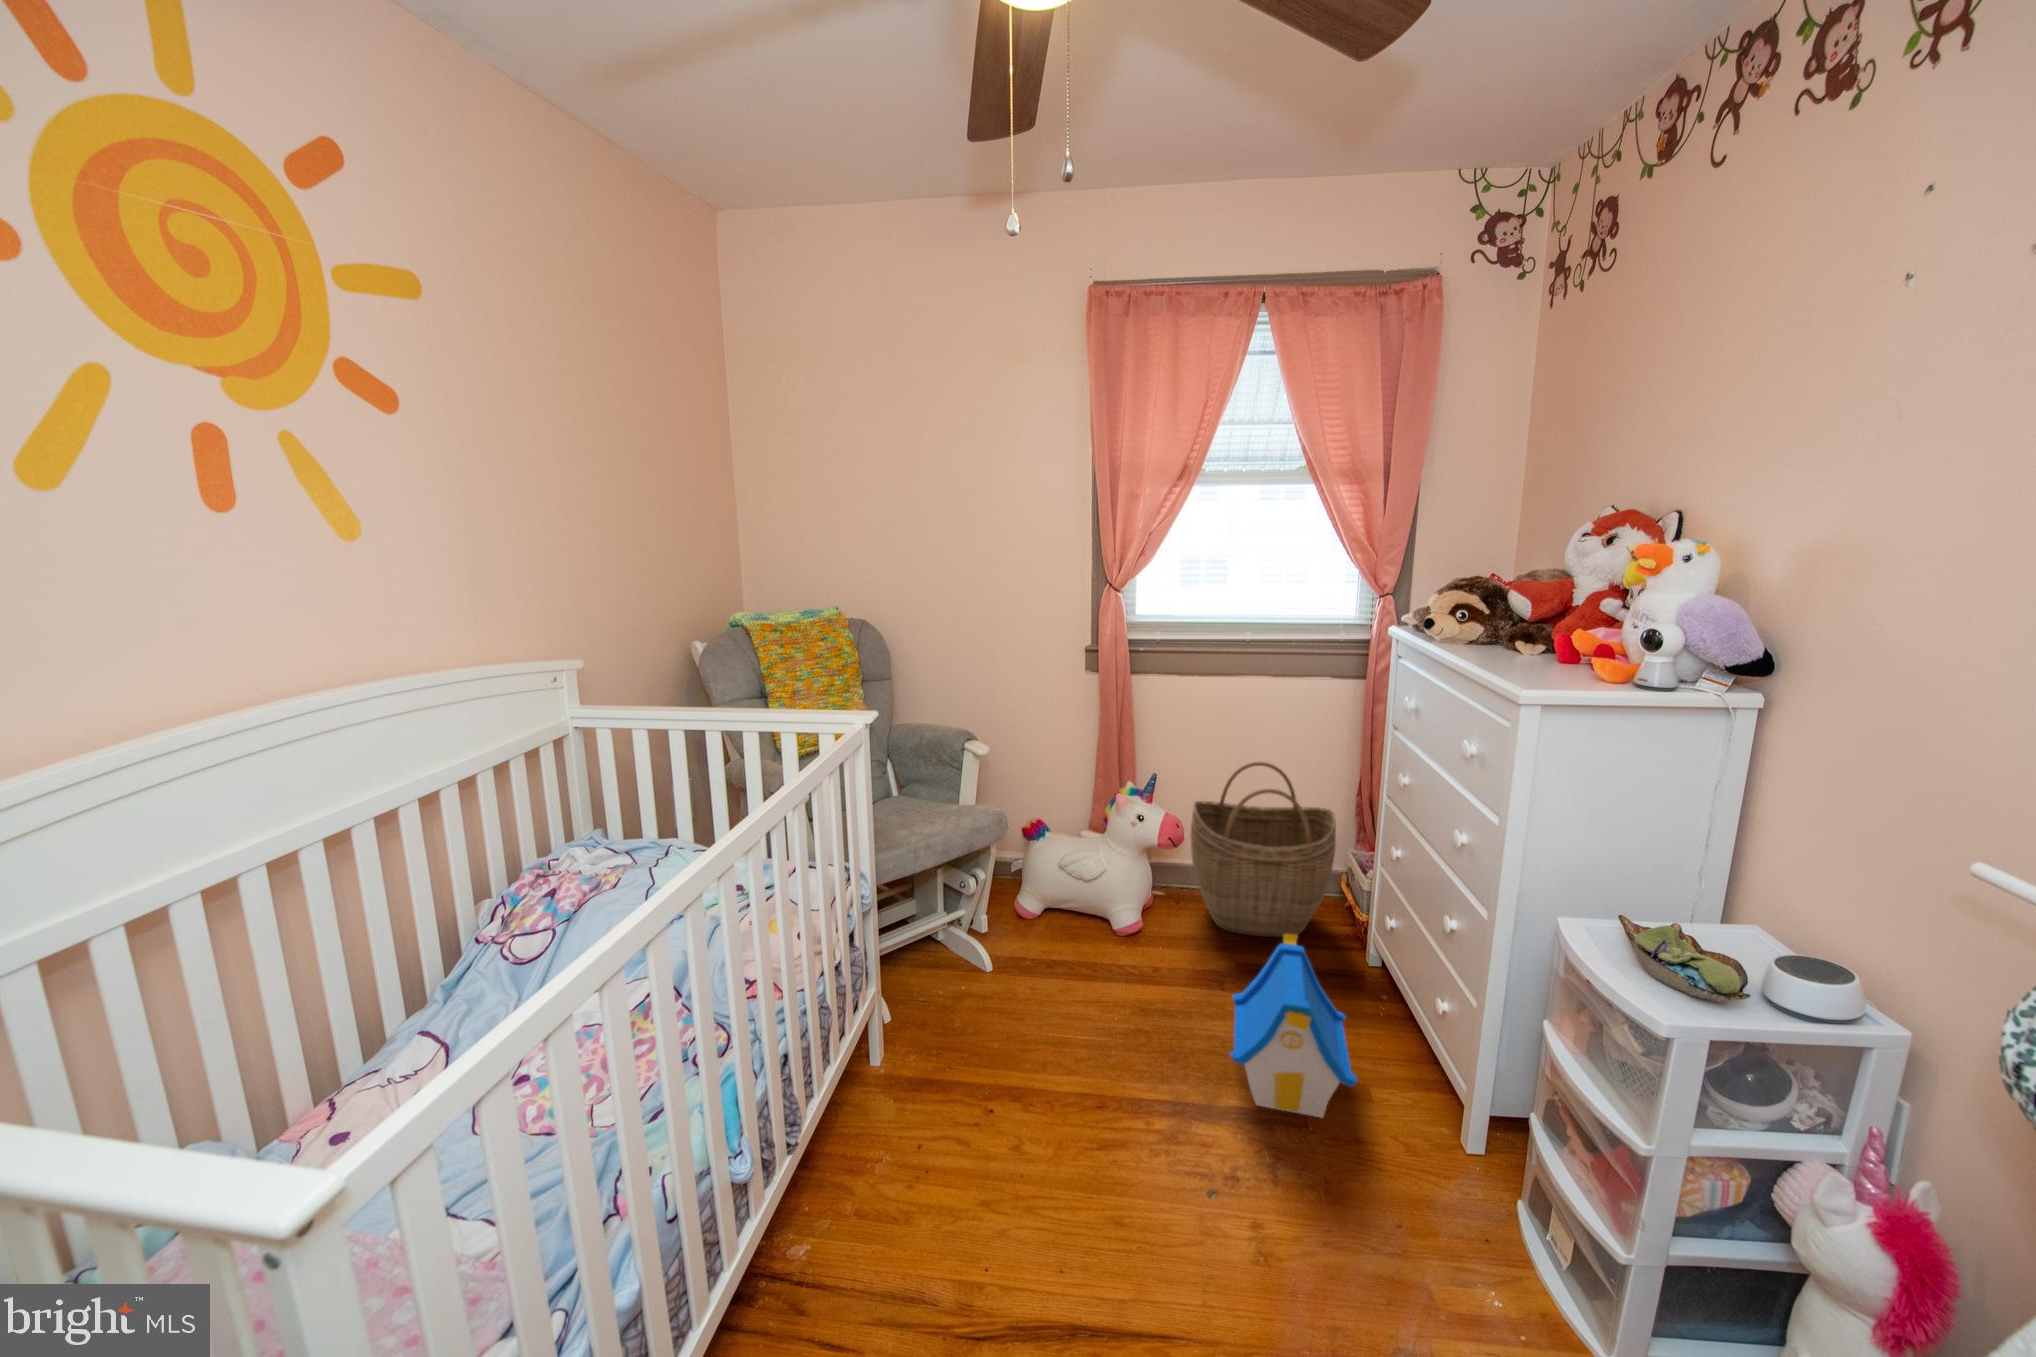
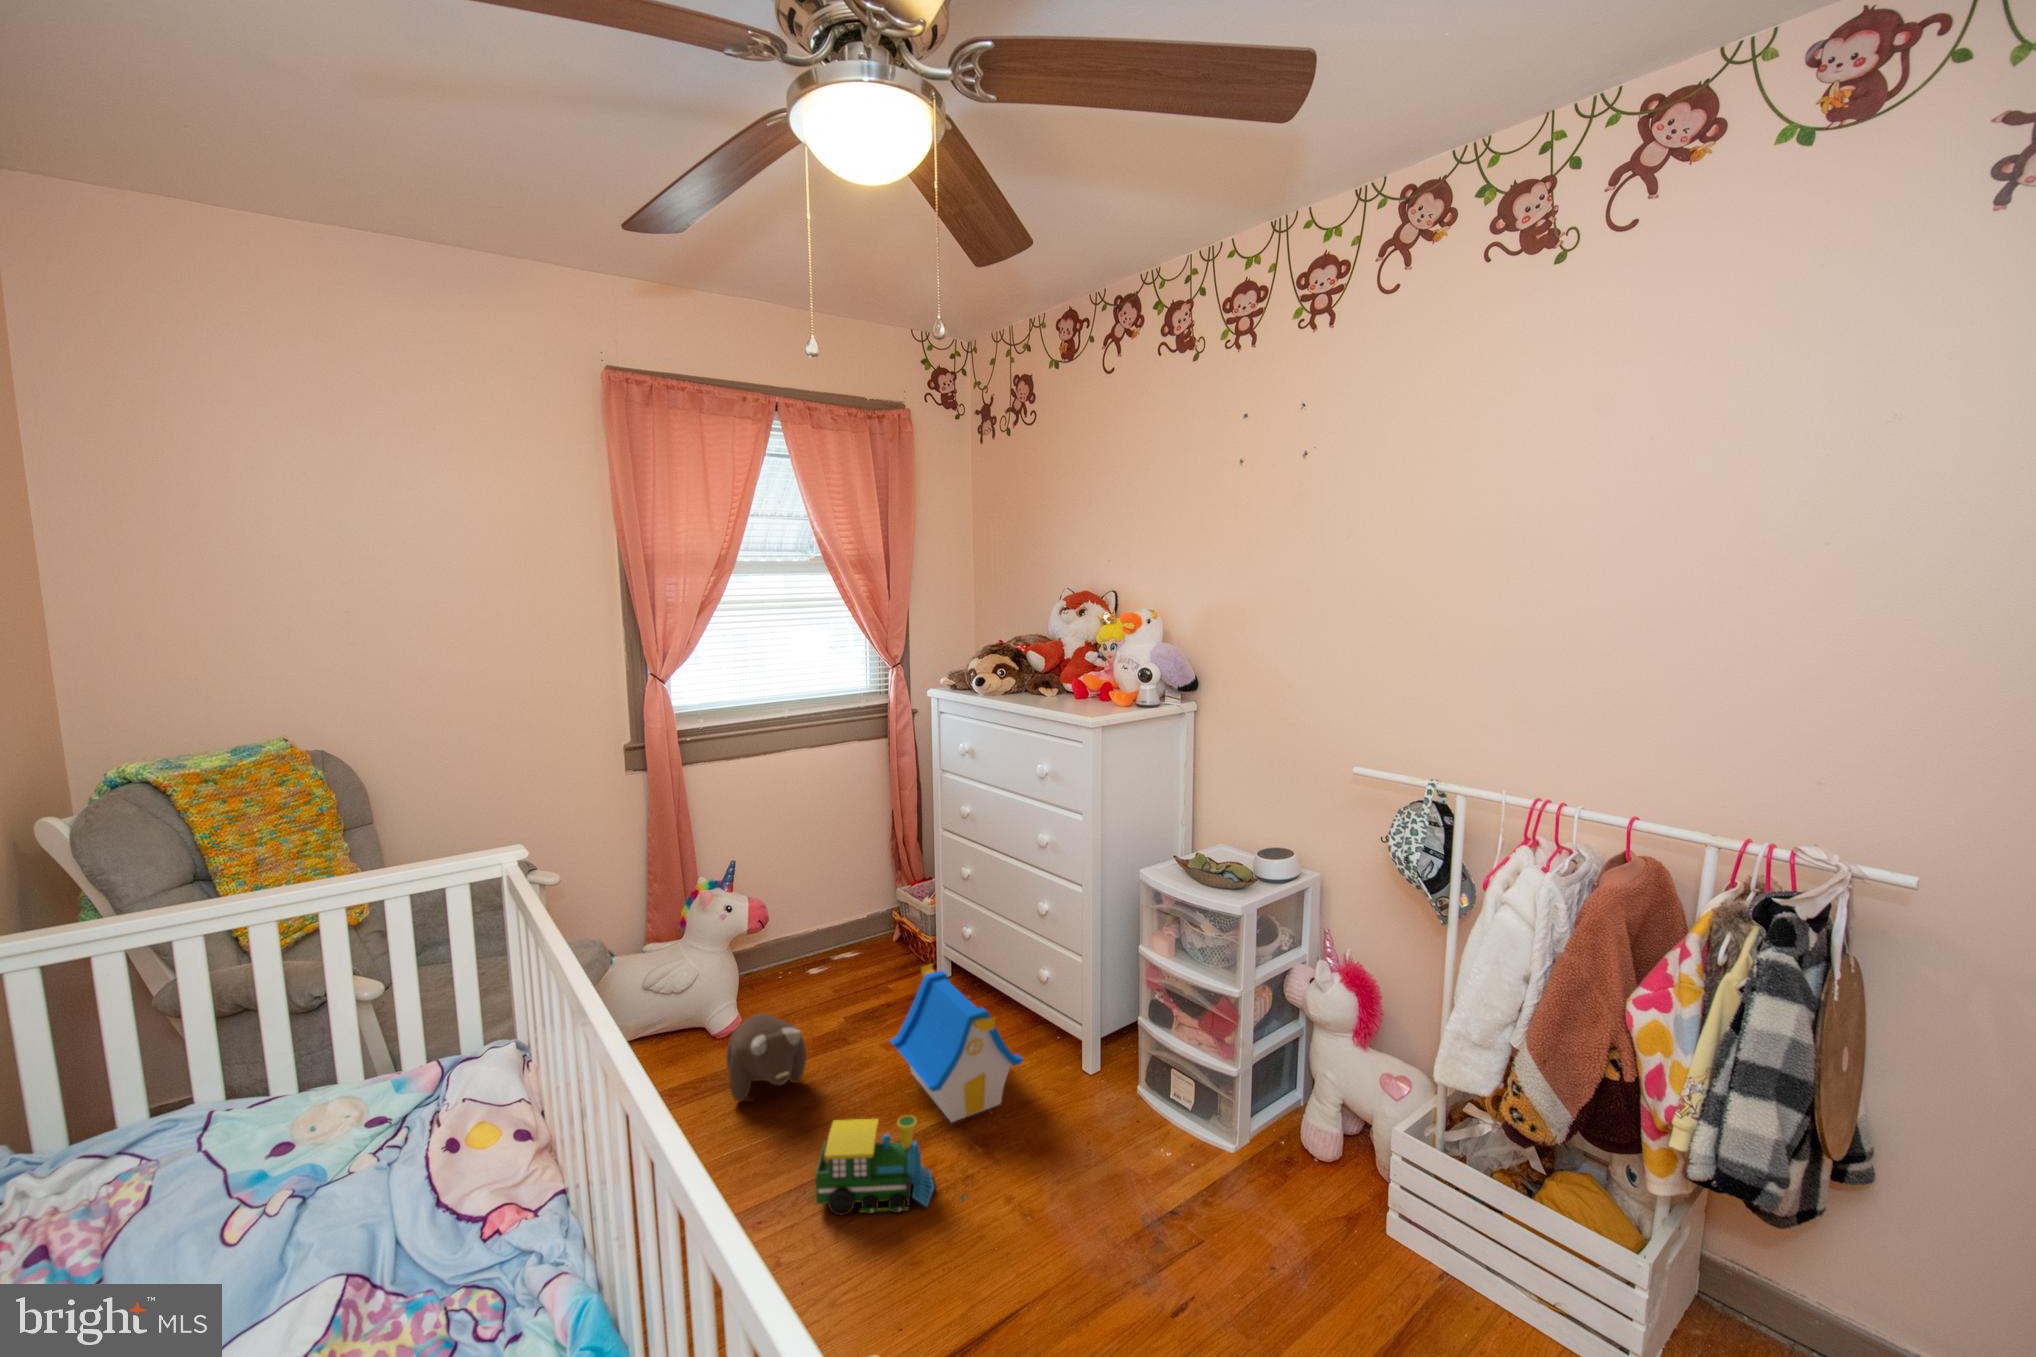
woven basket: present [1191,762,1336,937] -> none [767,826,903,999]
plush toy: none [1087,917,1159,994] -> present [726,1013,806,1101]
toy train: none [1080,1037,1198,1166] -> present [816,1115,934,1215]

